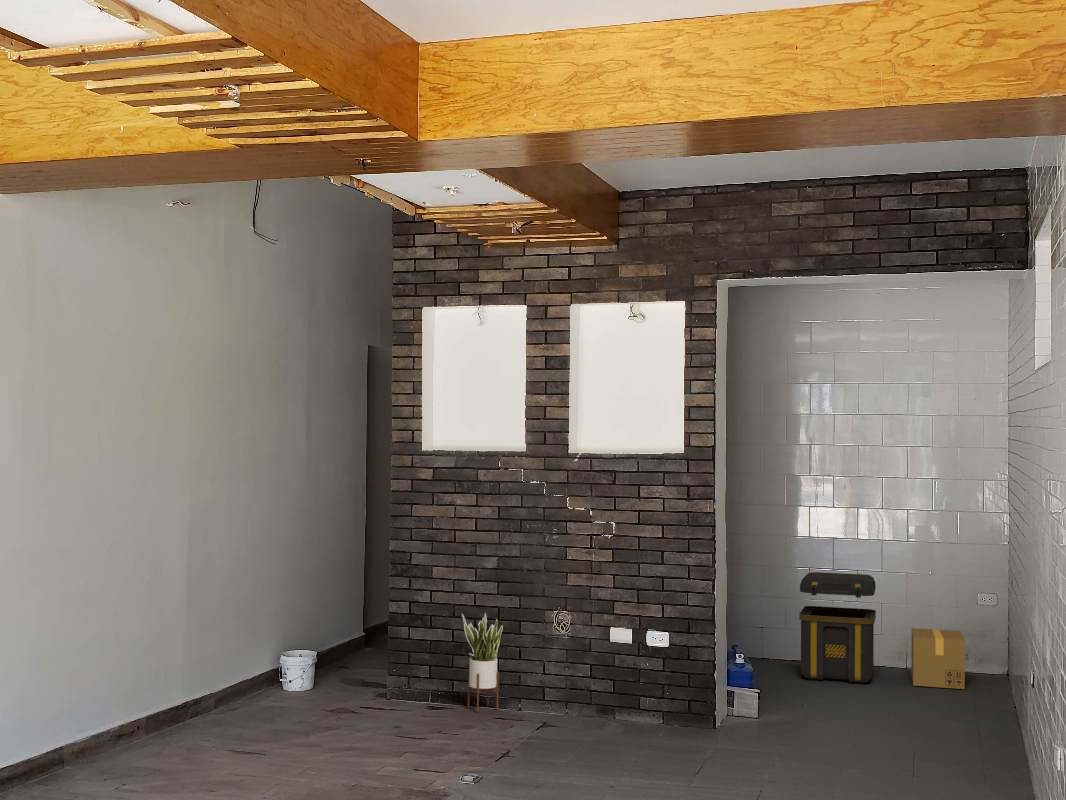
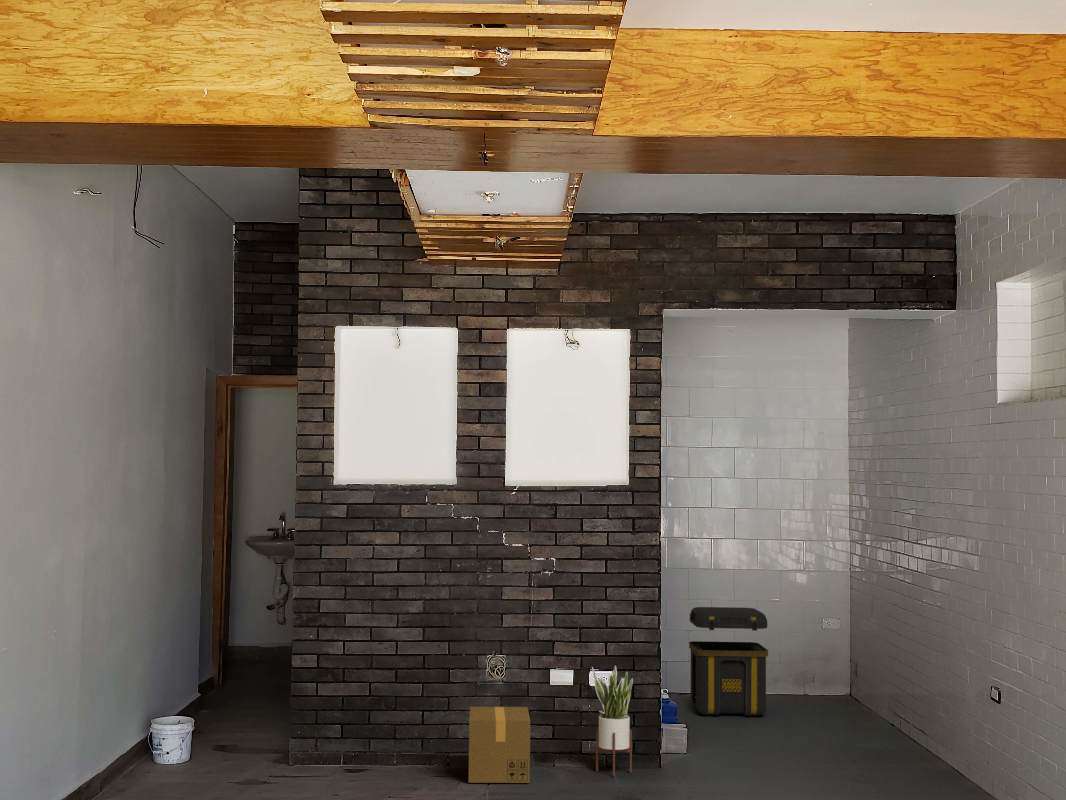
potted plant: present [462,613,503,712] -> present [592,666,633,776]
cardboard box: present [911,628,965,689] -> present [468,707,530,783]

